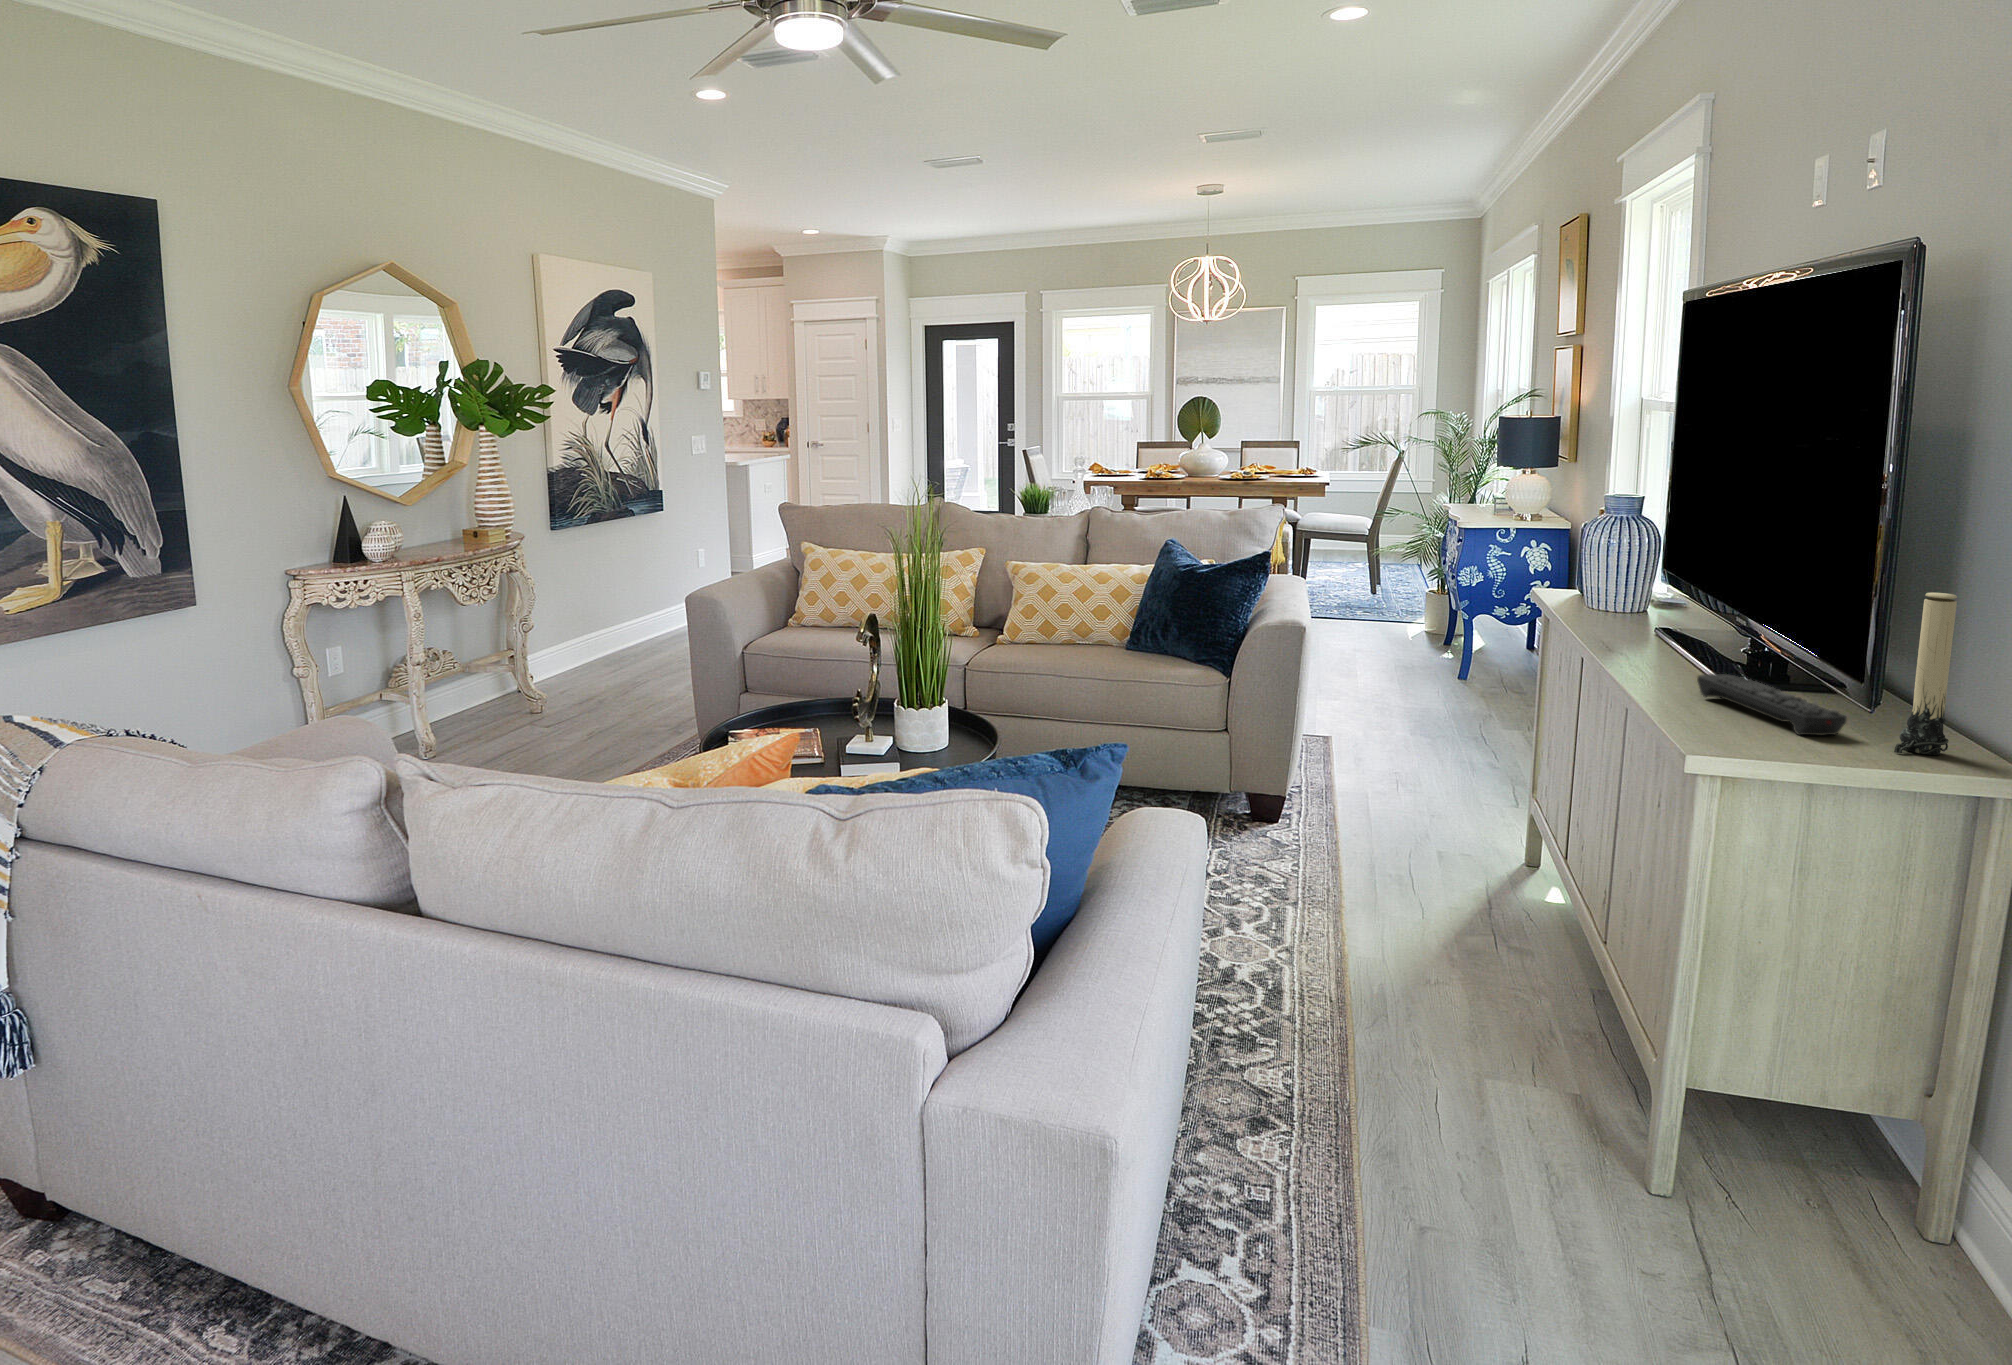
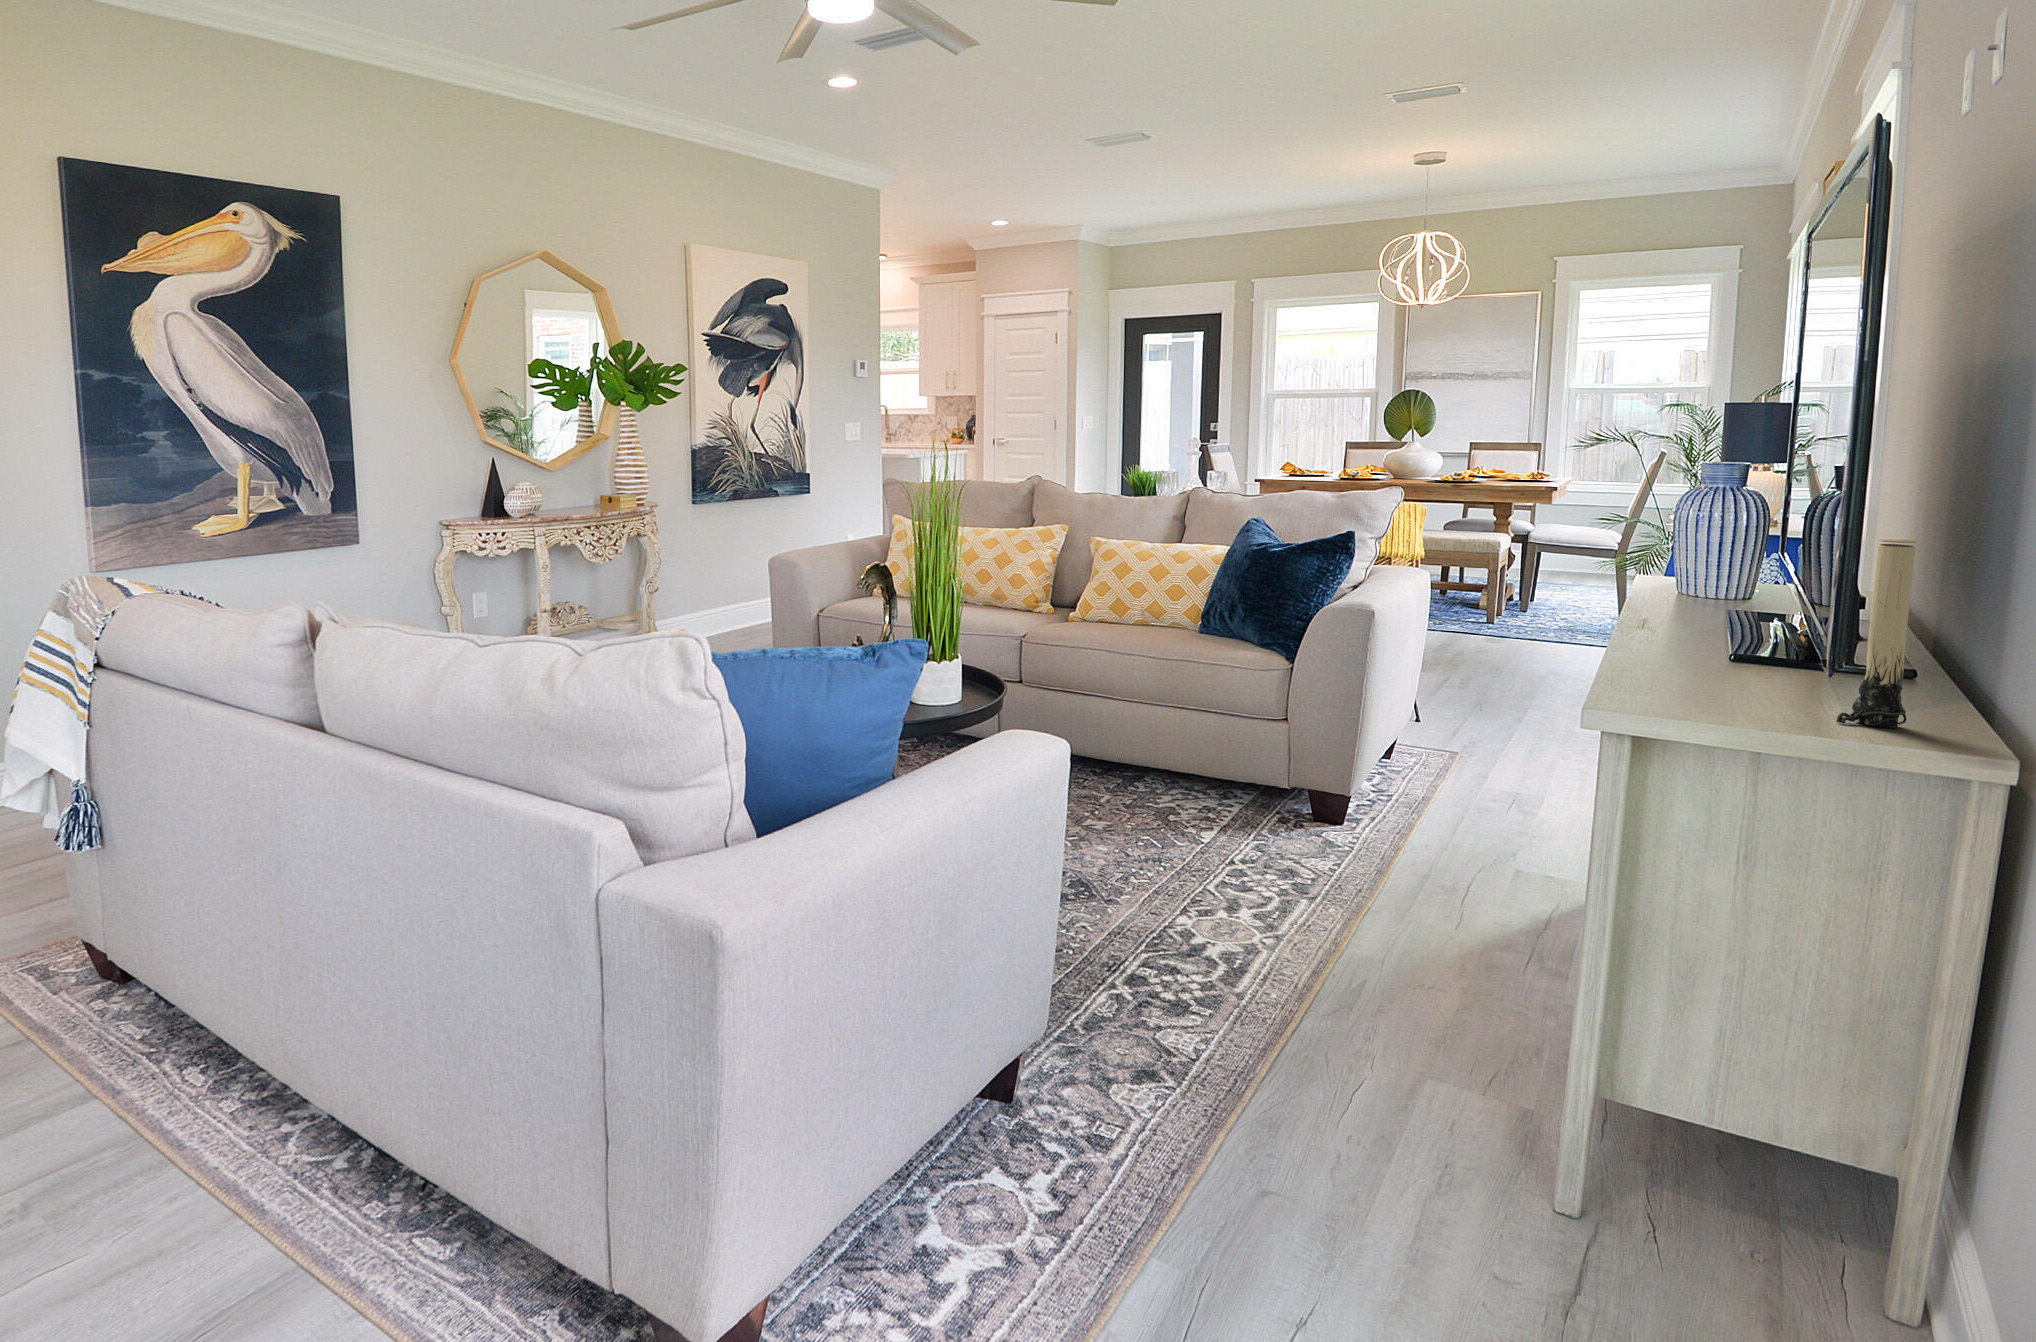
remote control: present [1697,674,1846,735] -> none [1674,644,1800,706]

